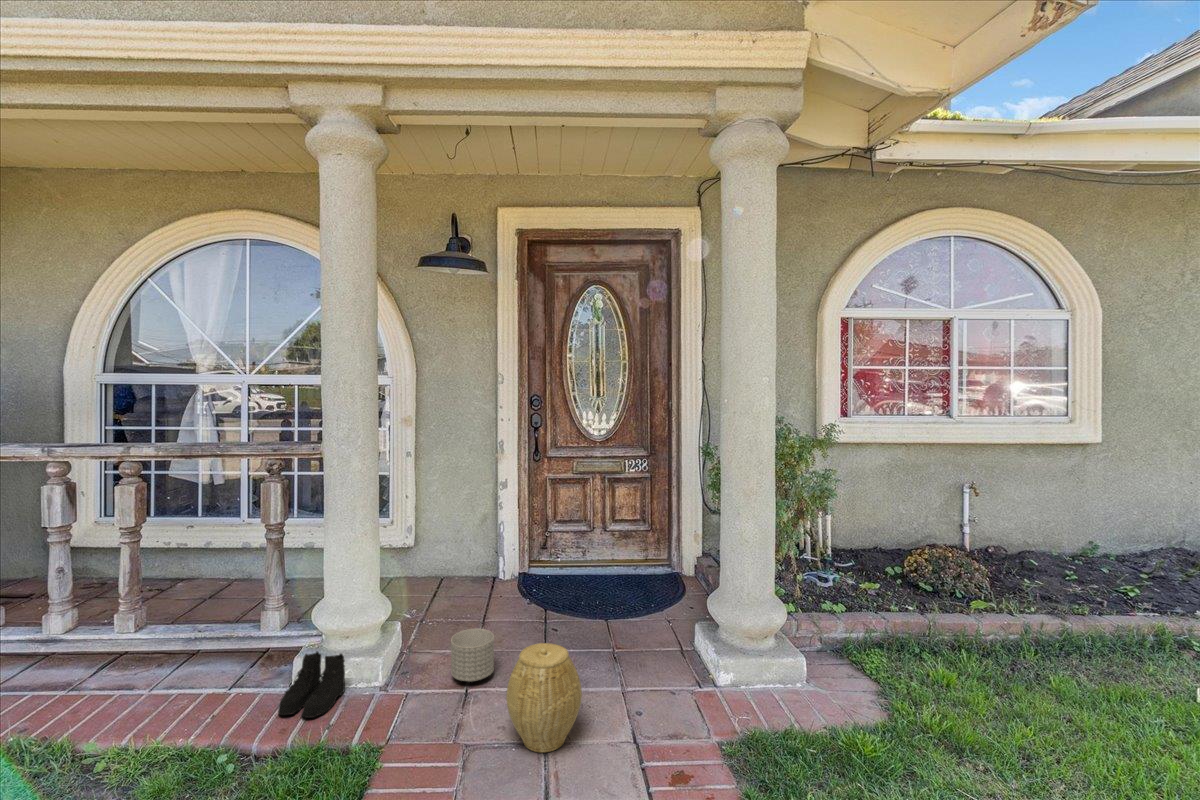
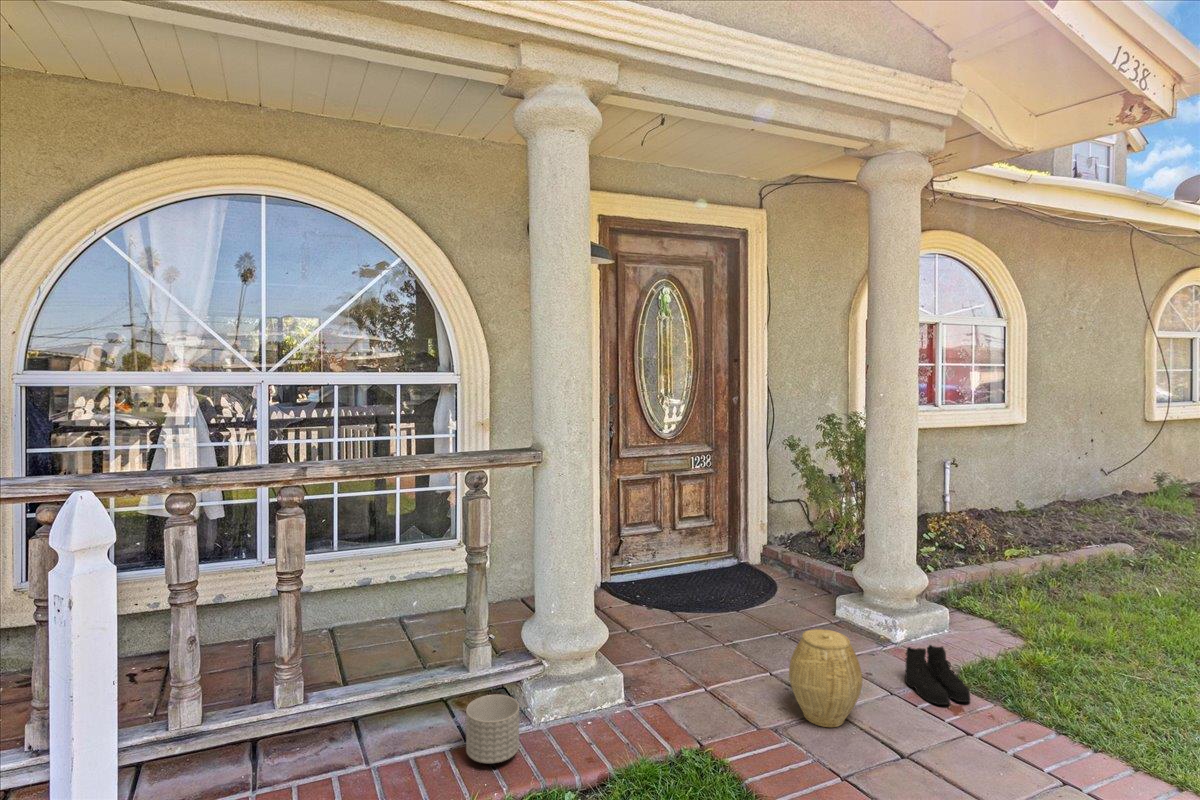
planter: present [451,629,494,682] -> present [466,695,519,763]
boots: present [278,652,345,718] -> present [905,645,971,705]

